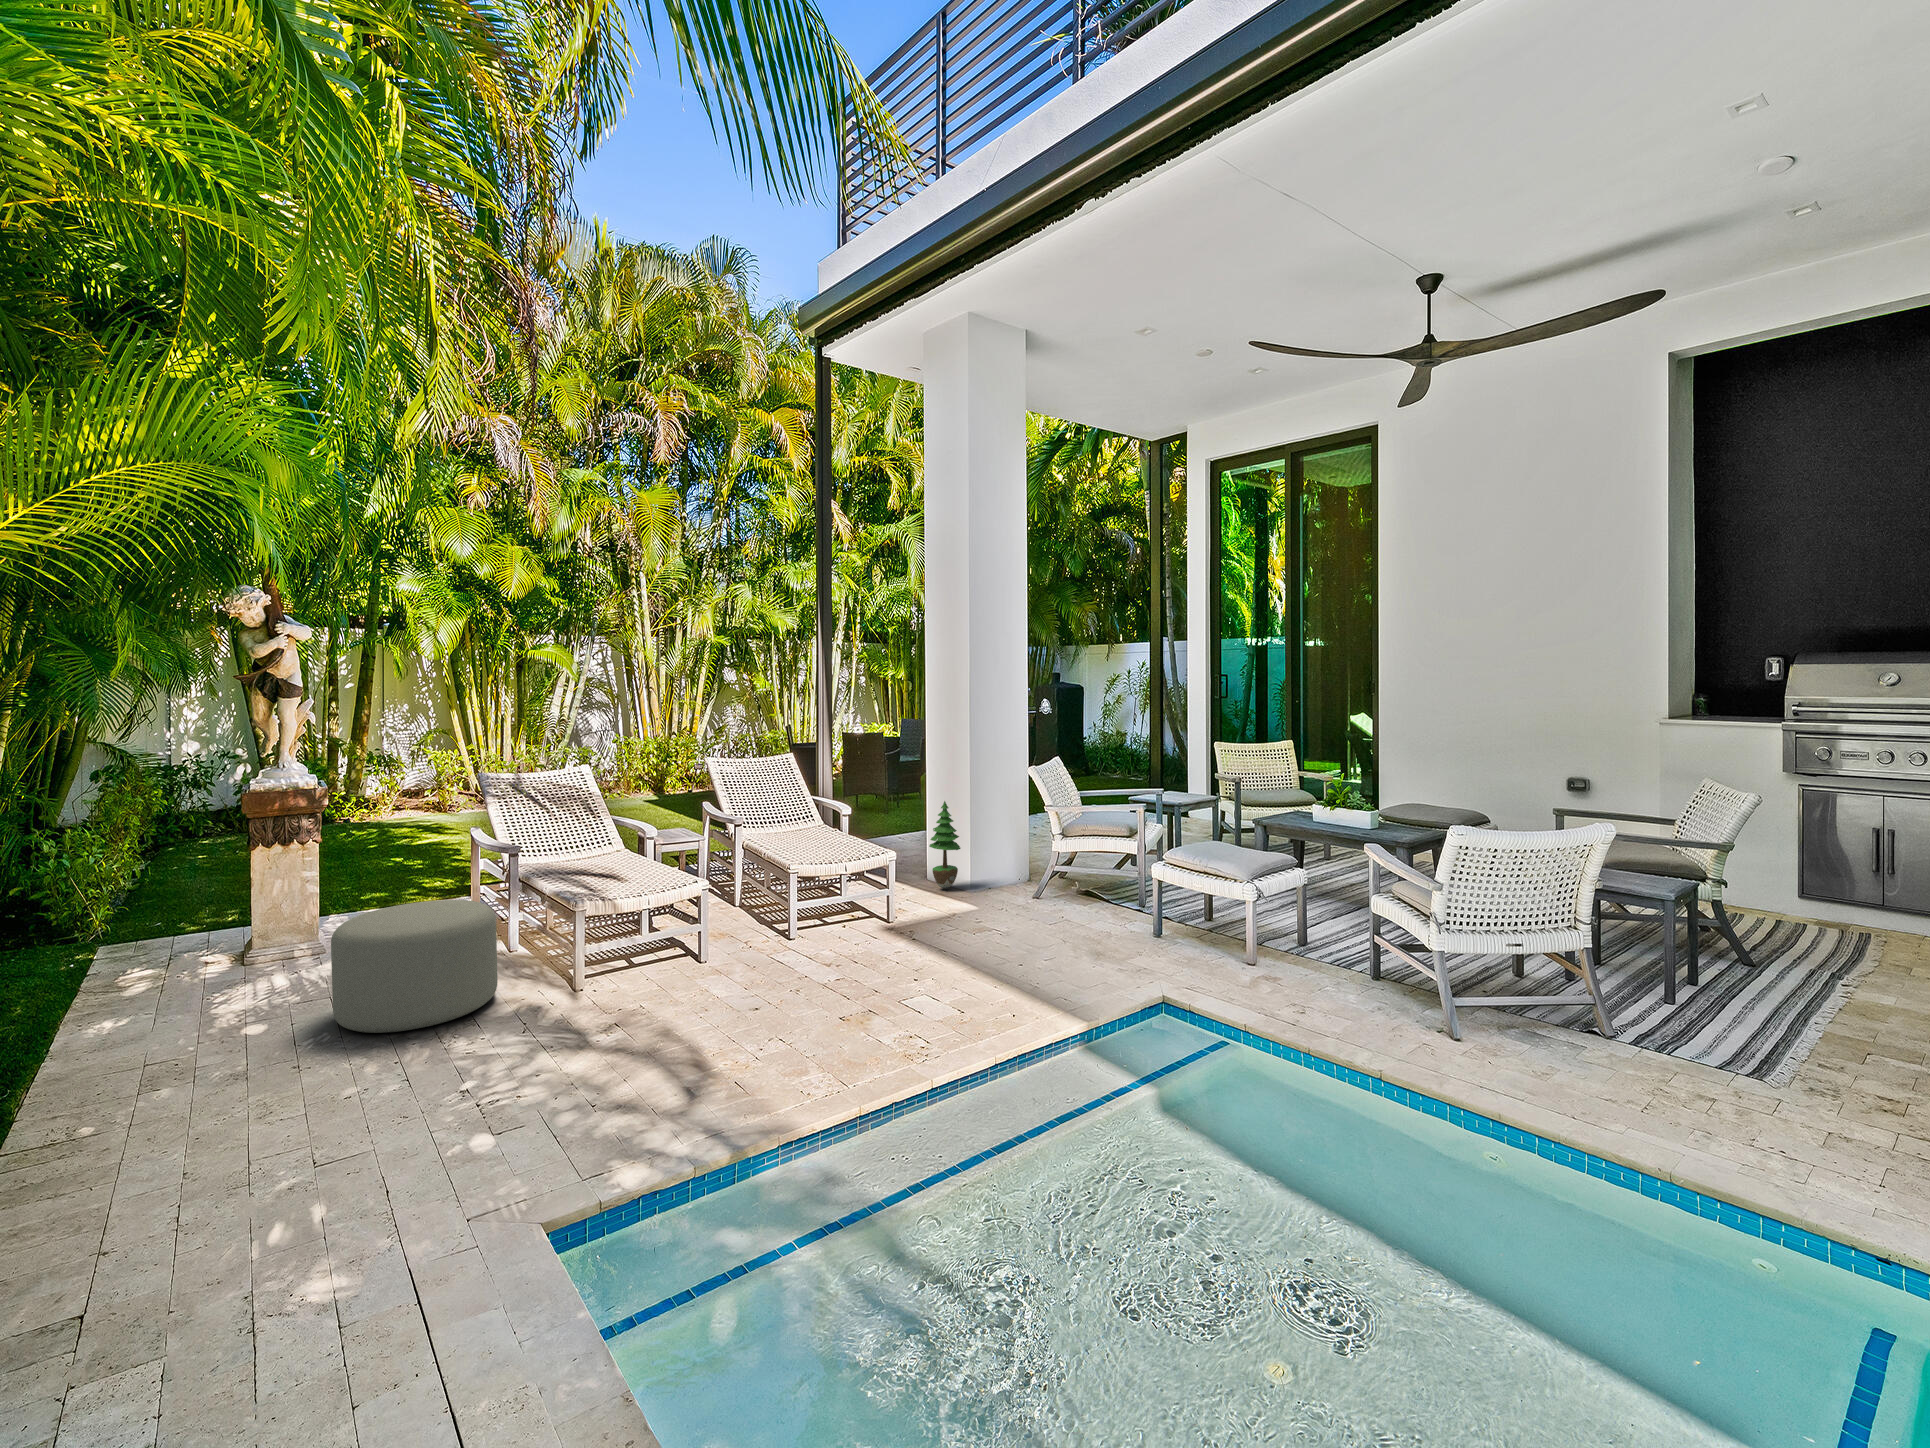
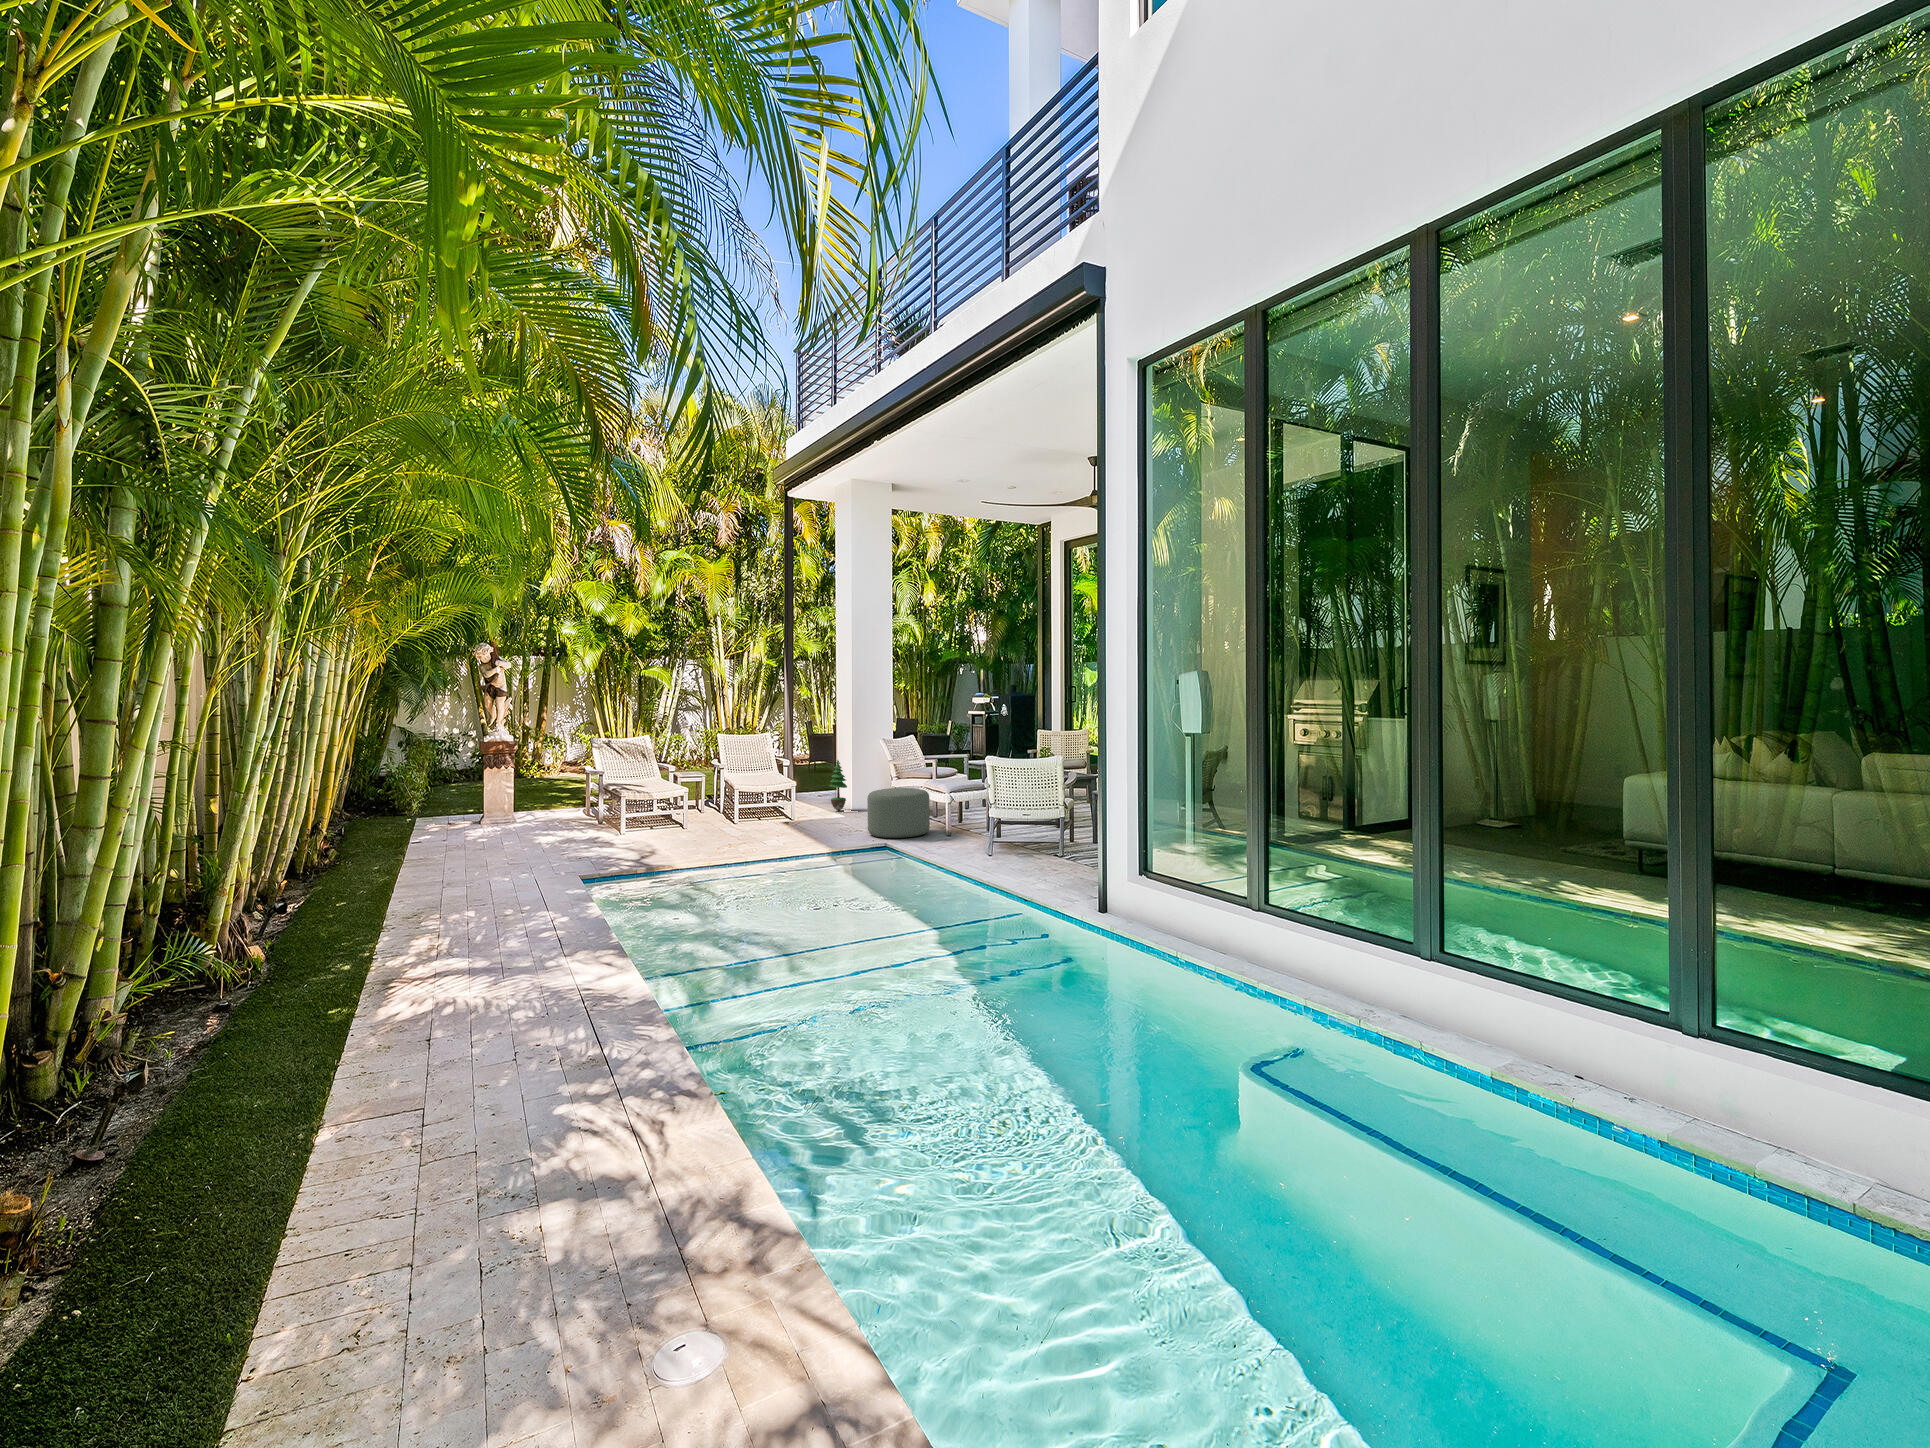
ottoman: present [331,900,498,1033] -> present [867,788,930,838]

